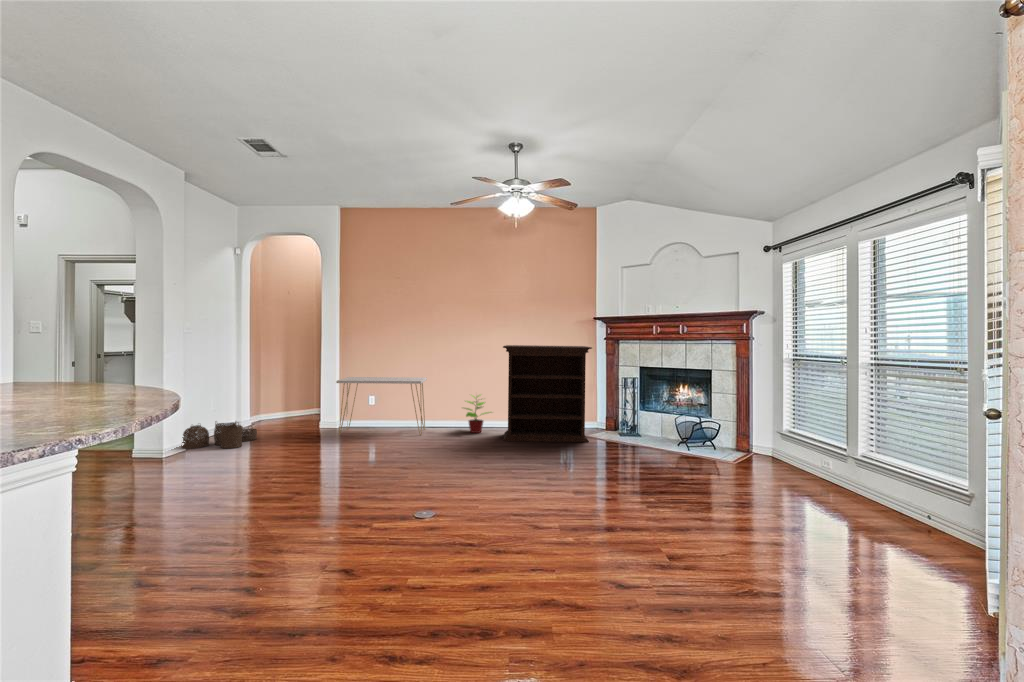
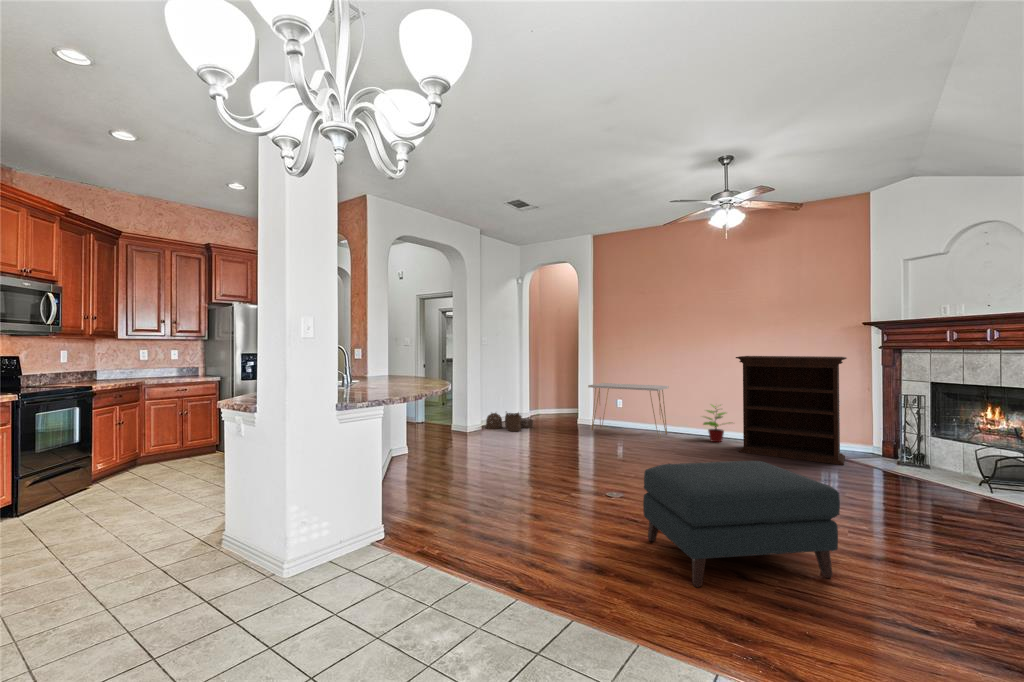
ottoman: none [500,454,687,616] -> present [643,461,840,587]

